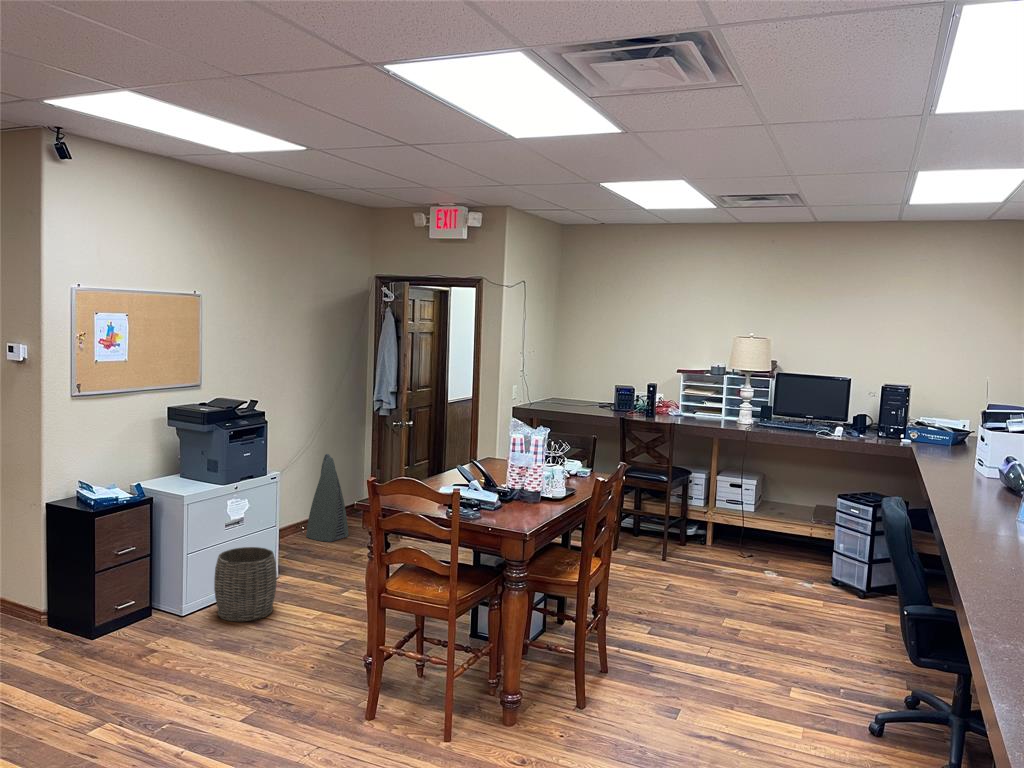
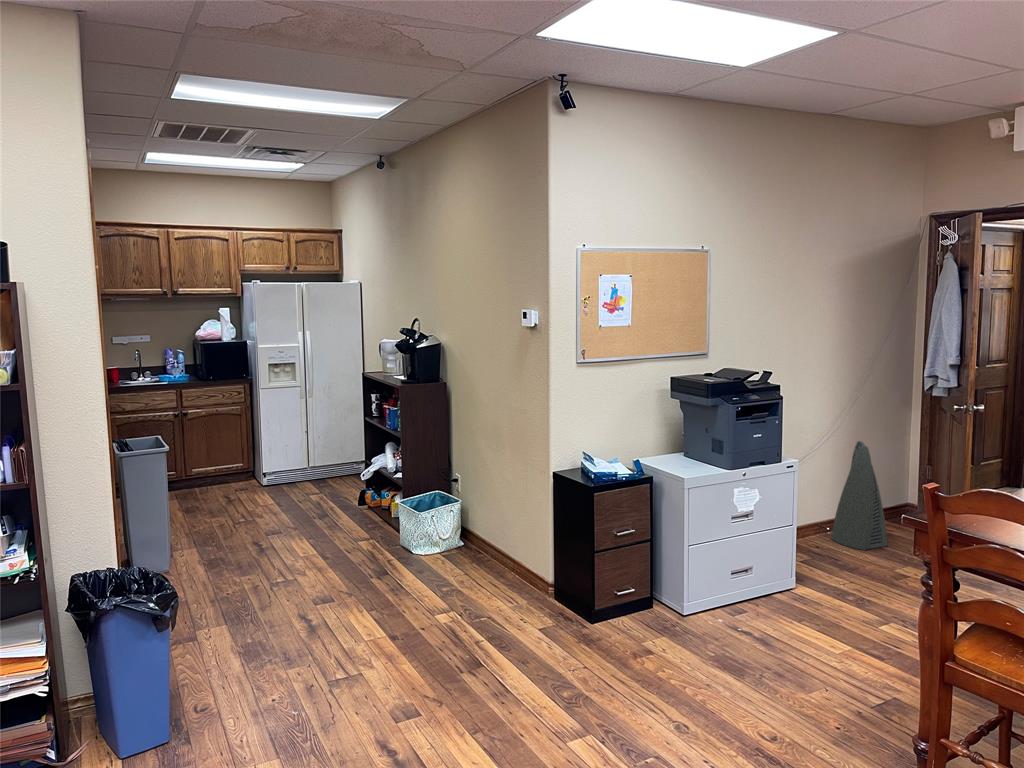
woven basket: present [214,547,277,622] -> none [718,546,793,639]

